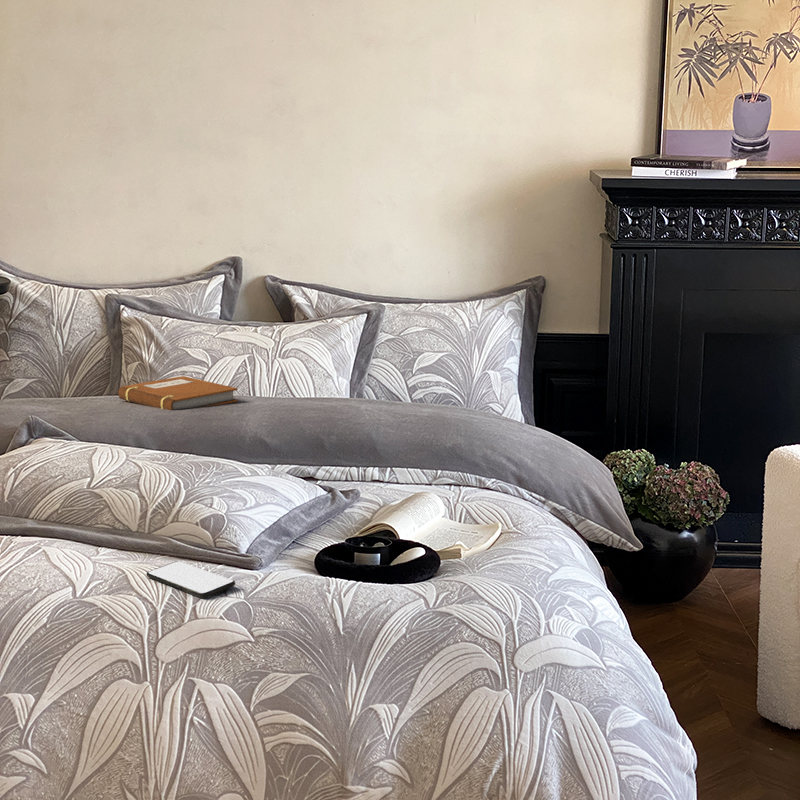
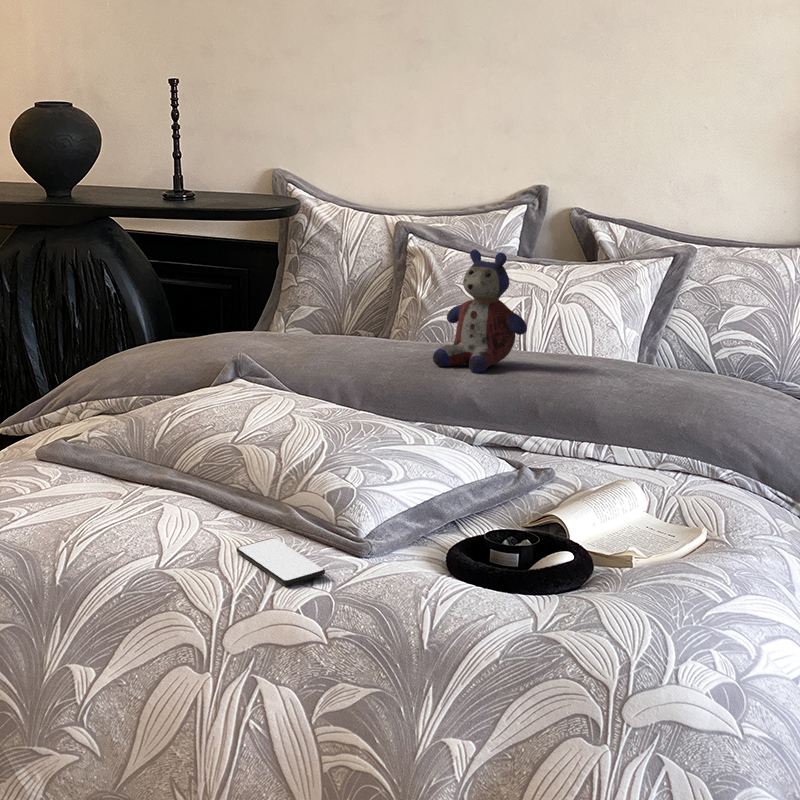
stuffed bear: none [273,303,354,411] -> present [433,249,527,373]
notebook: present [118,376,238,410] -> none [274,322,399,364]

